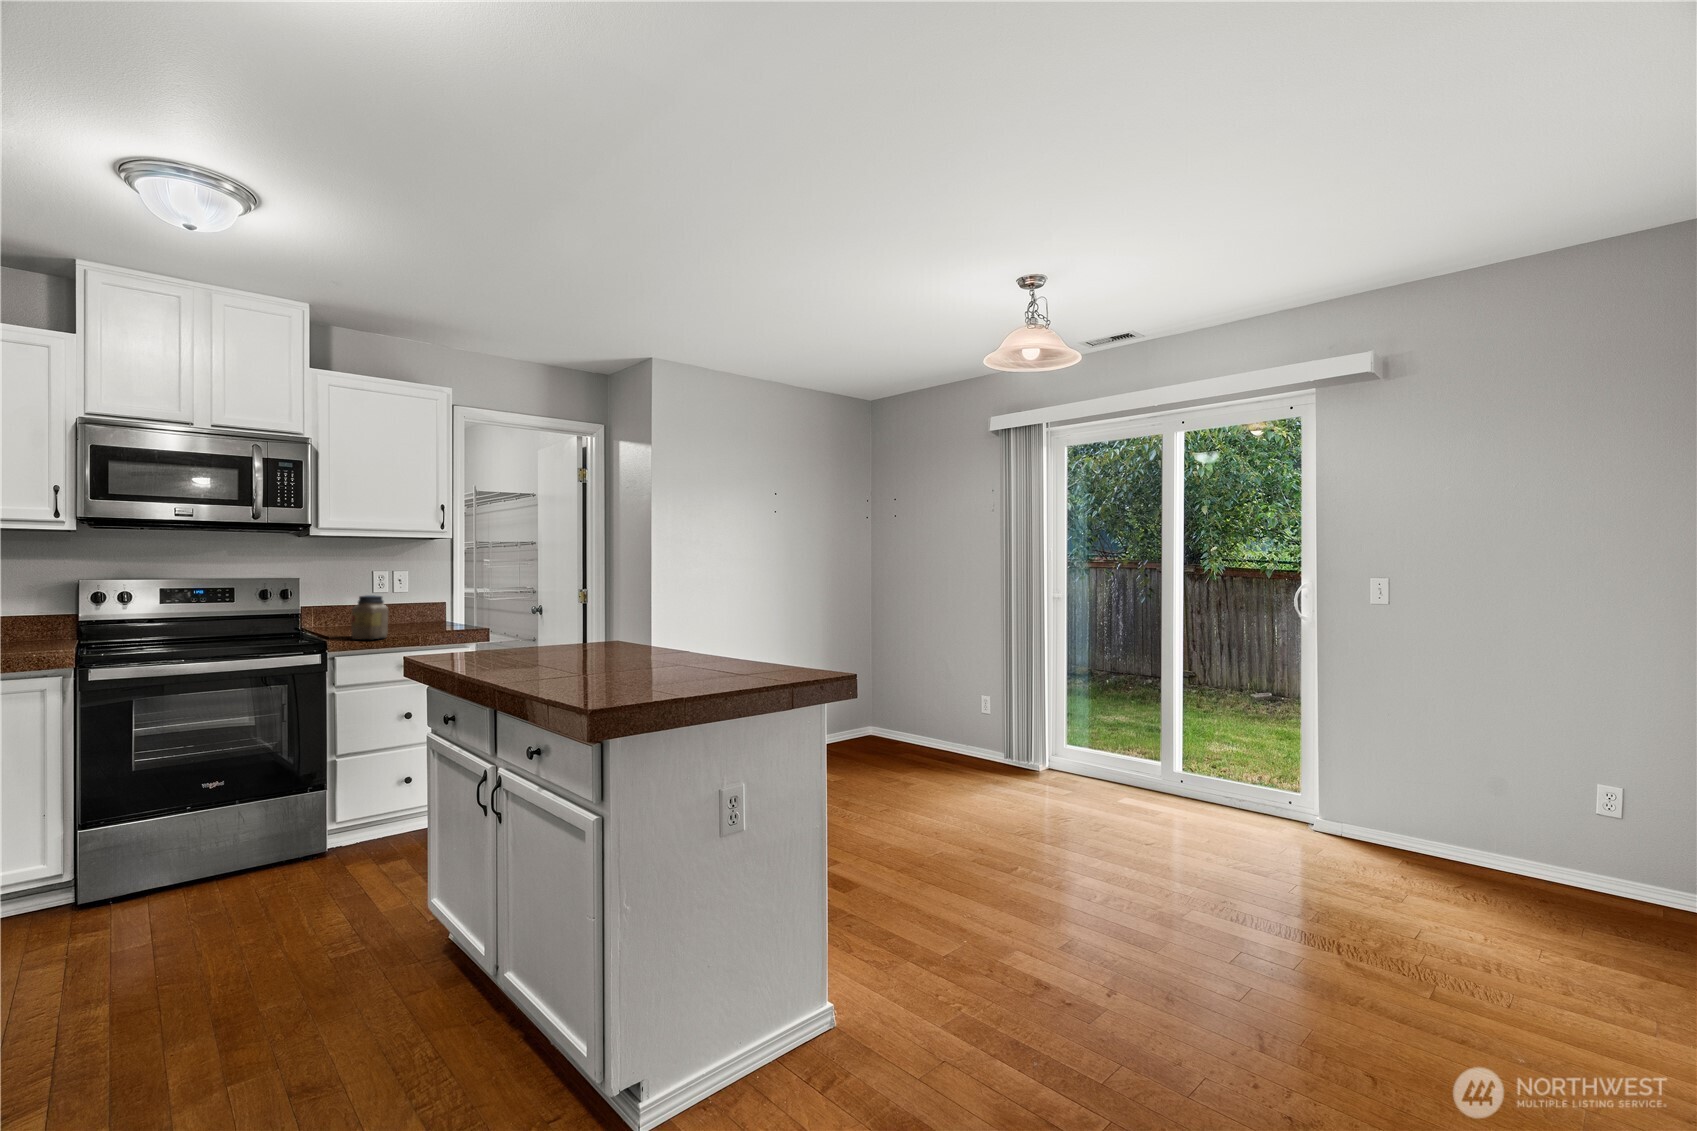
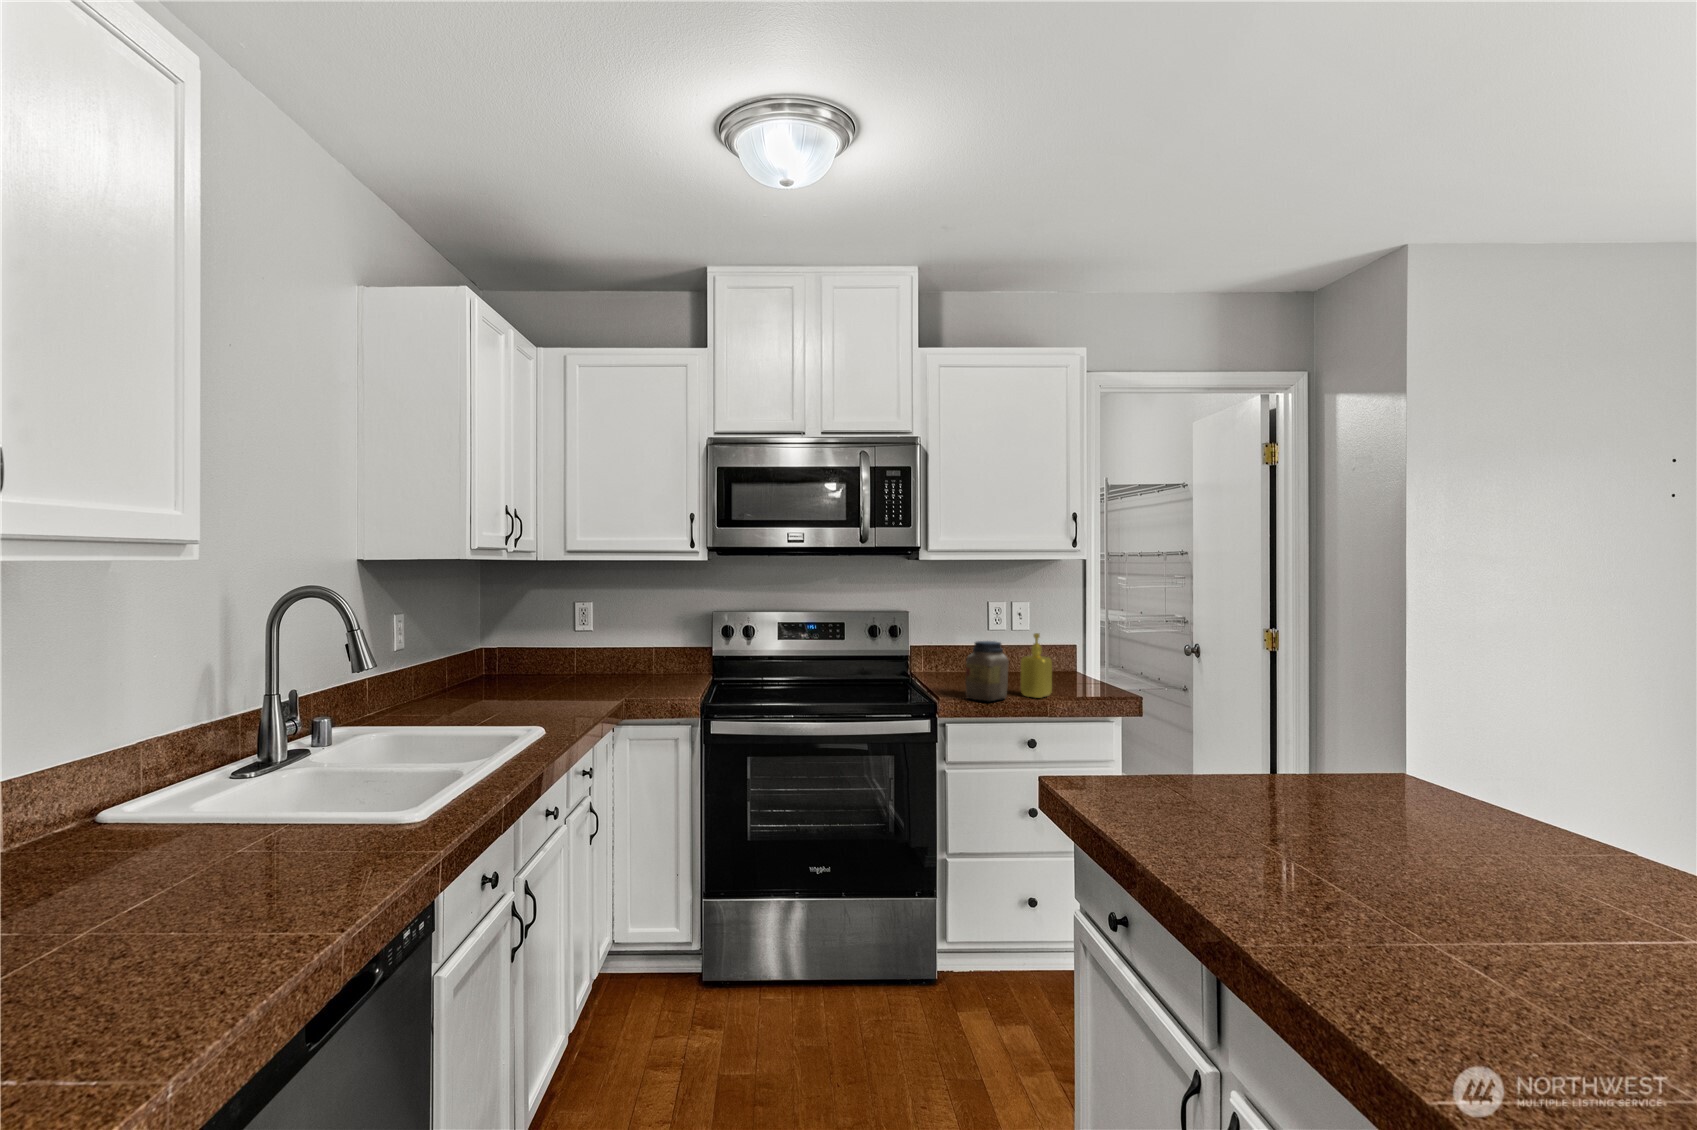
soap dispenser: none [399,589,425,636] -> present [1021,633,1052,698]

